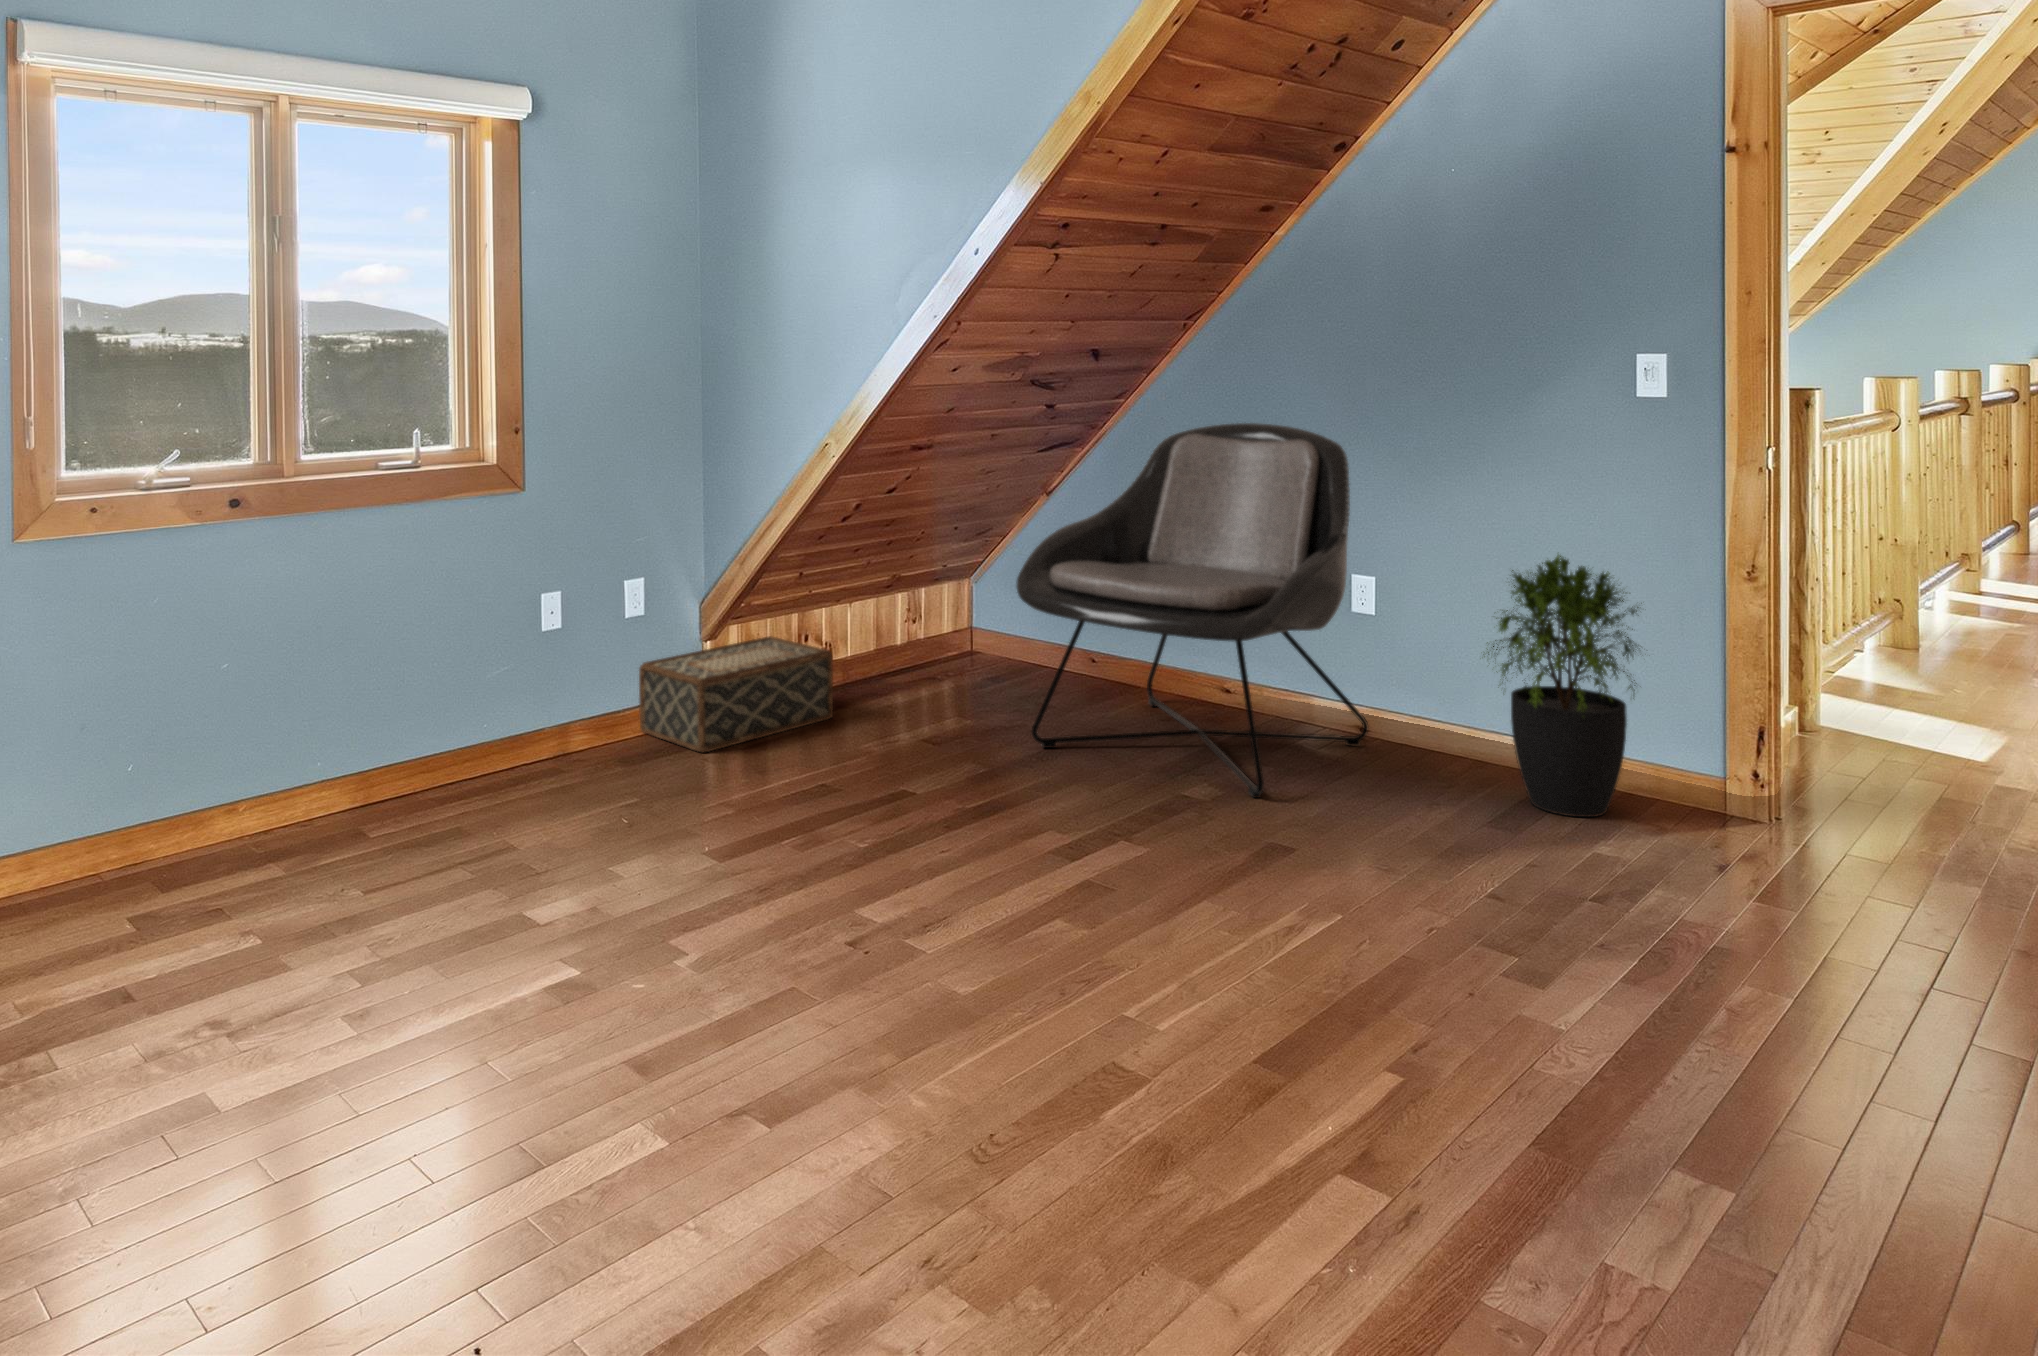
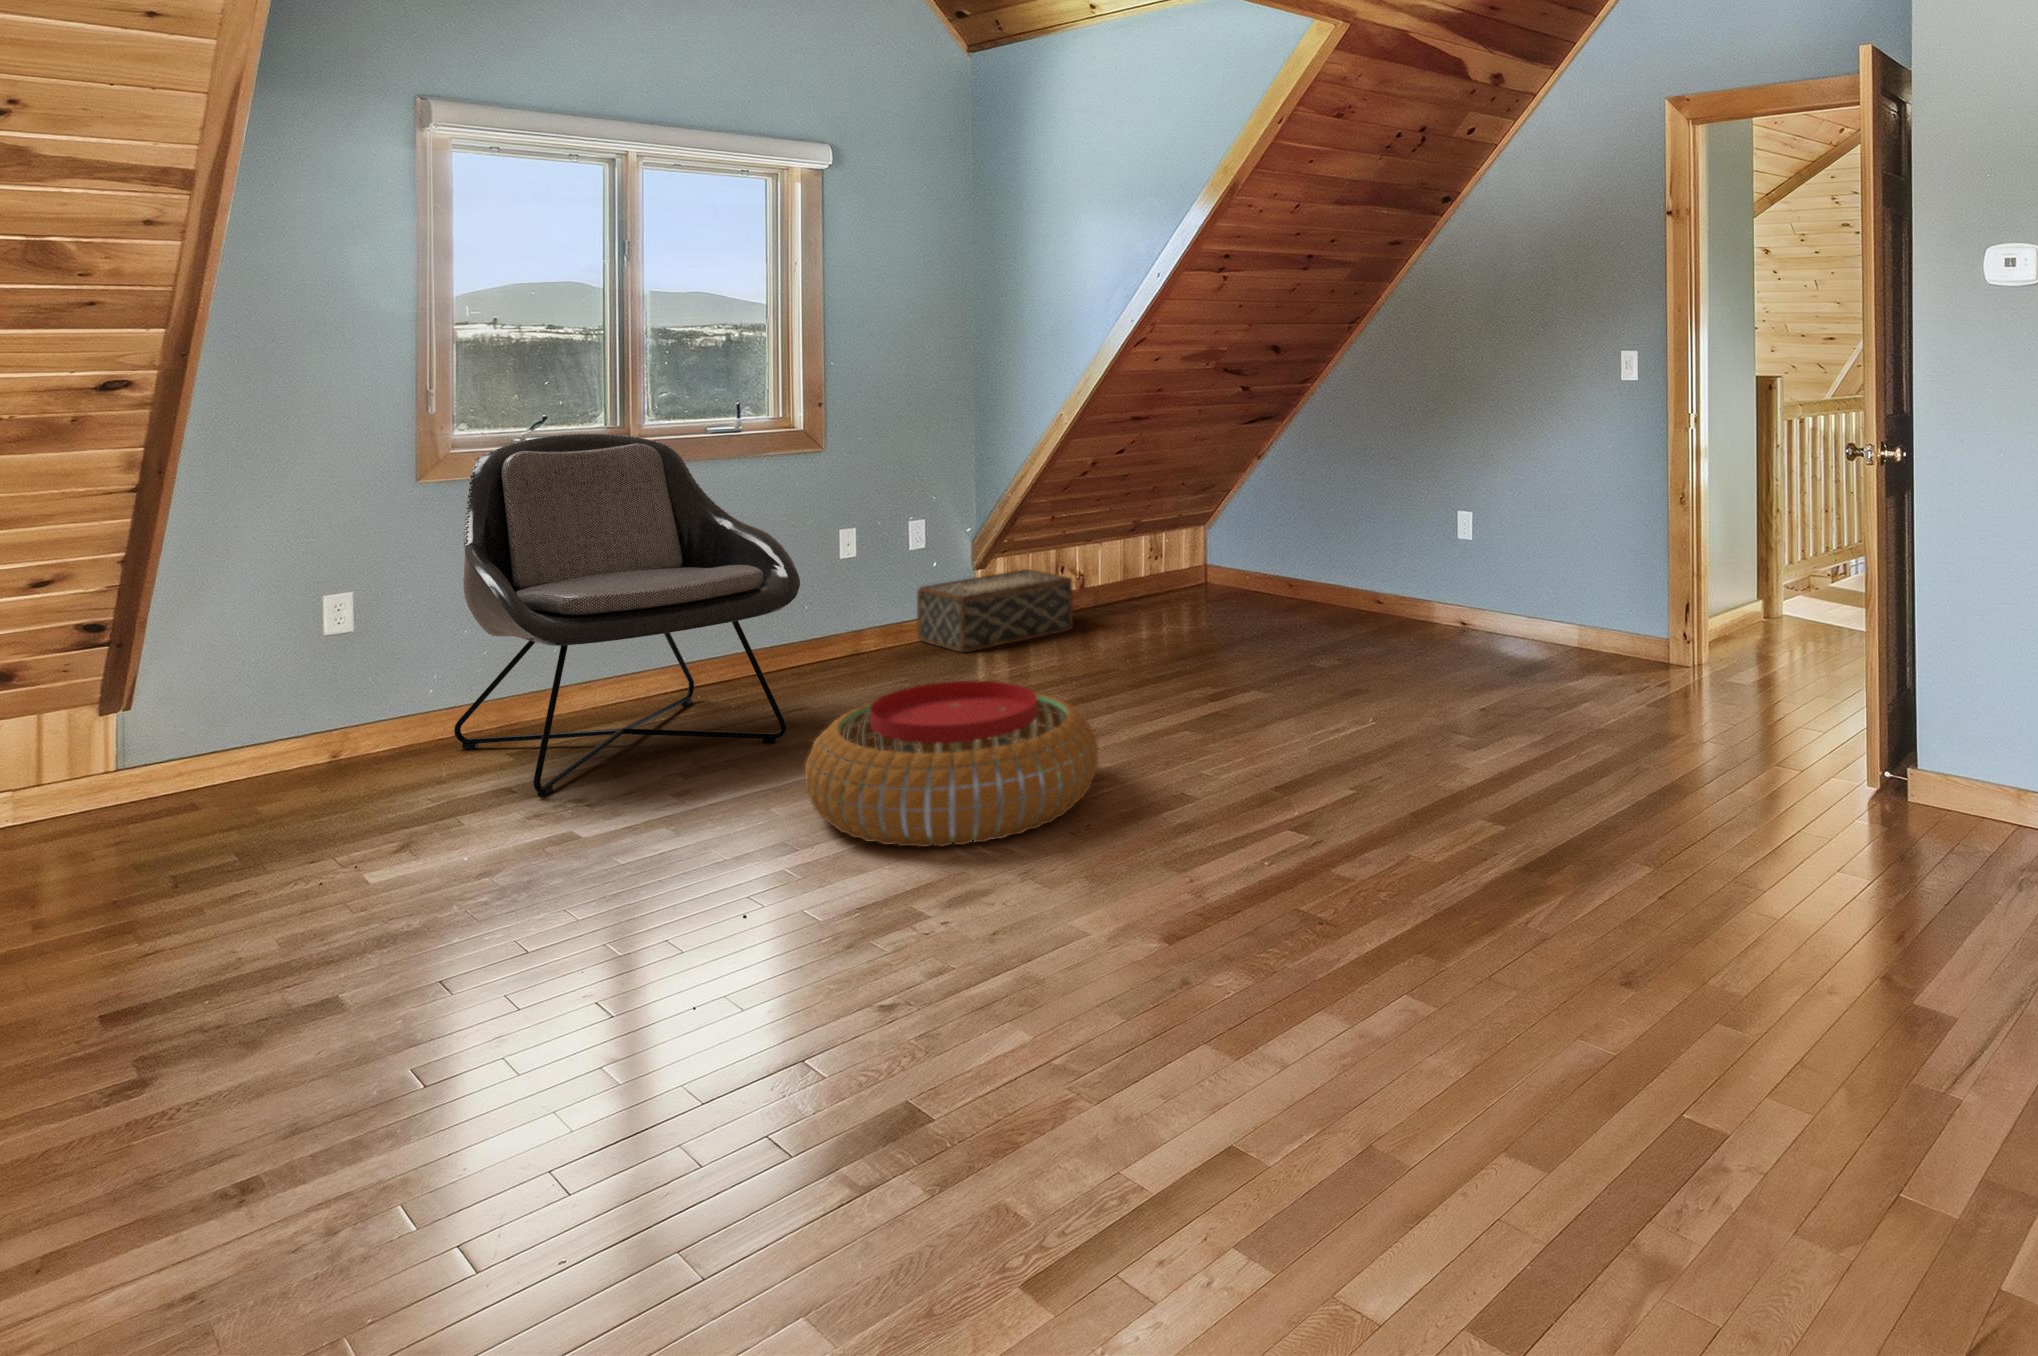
lounge chair: present [1016,423,1369,798] -> present [454,434,800,796]
potted plant: present [1482,555,1642,817] -> none [1513,494,1631,678]
pouf: none [542,846,980,1149] -> present [805,681,1099,847]

